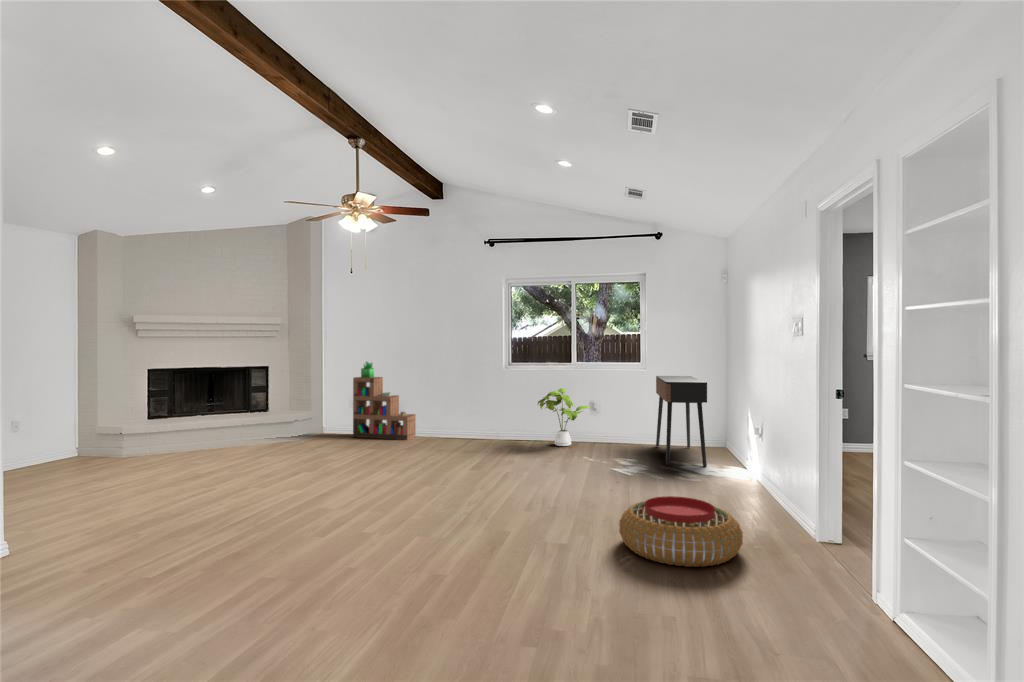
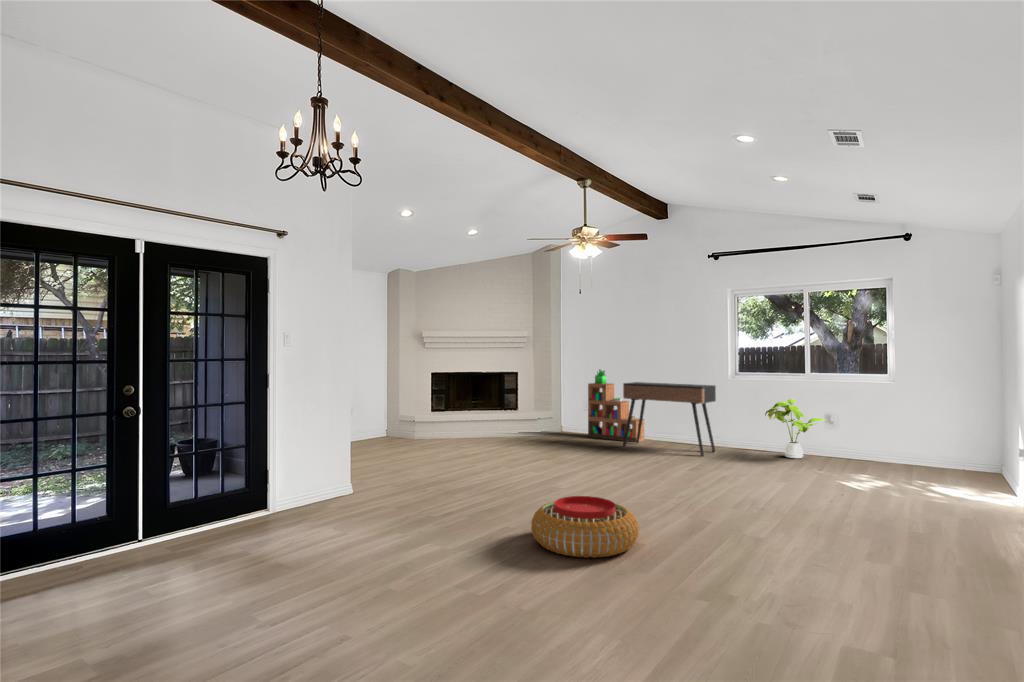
console table: present [656,376,707,467] -> present [623,382,716,456]
pouf: present [619,496,743,567] -> present [531,496,639,558]

